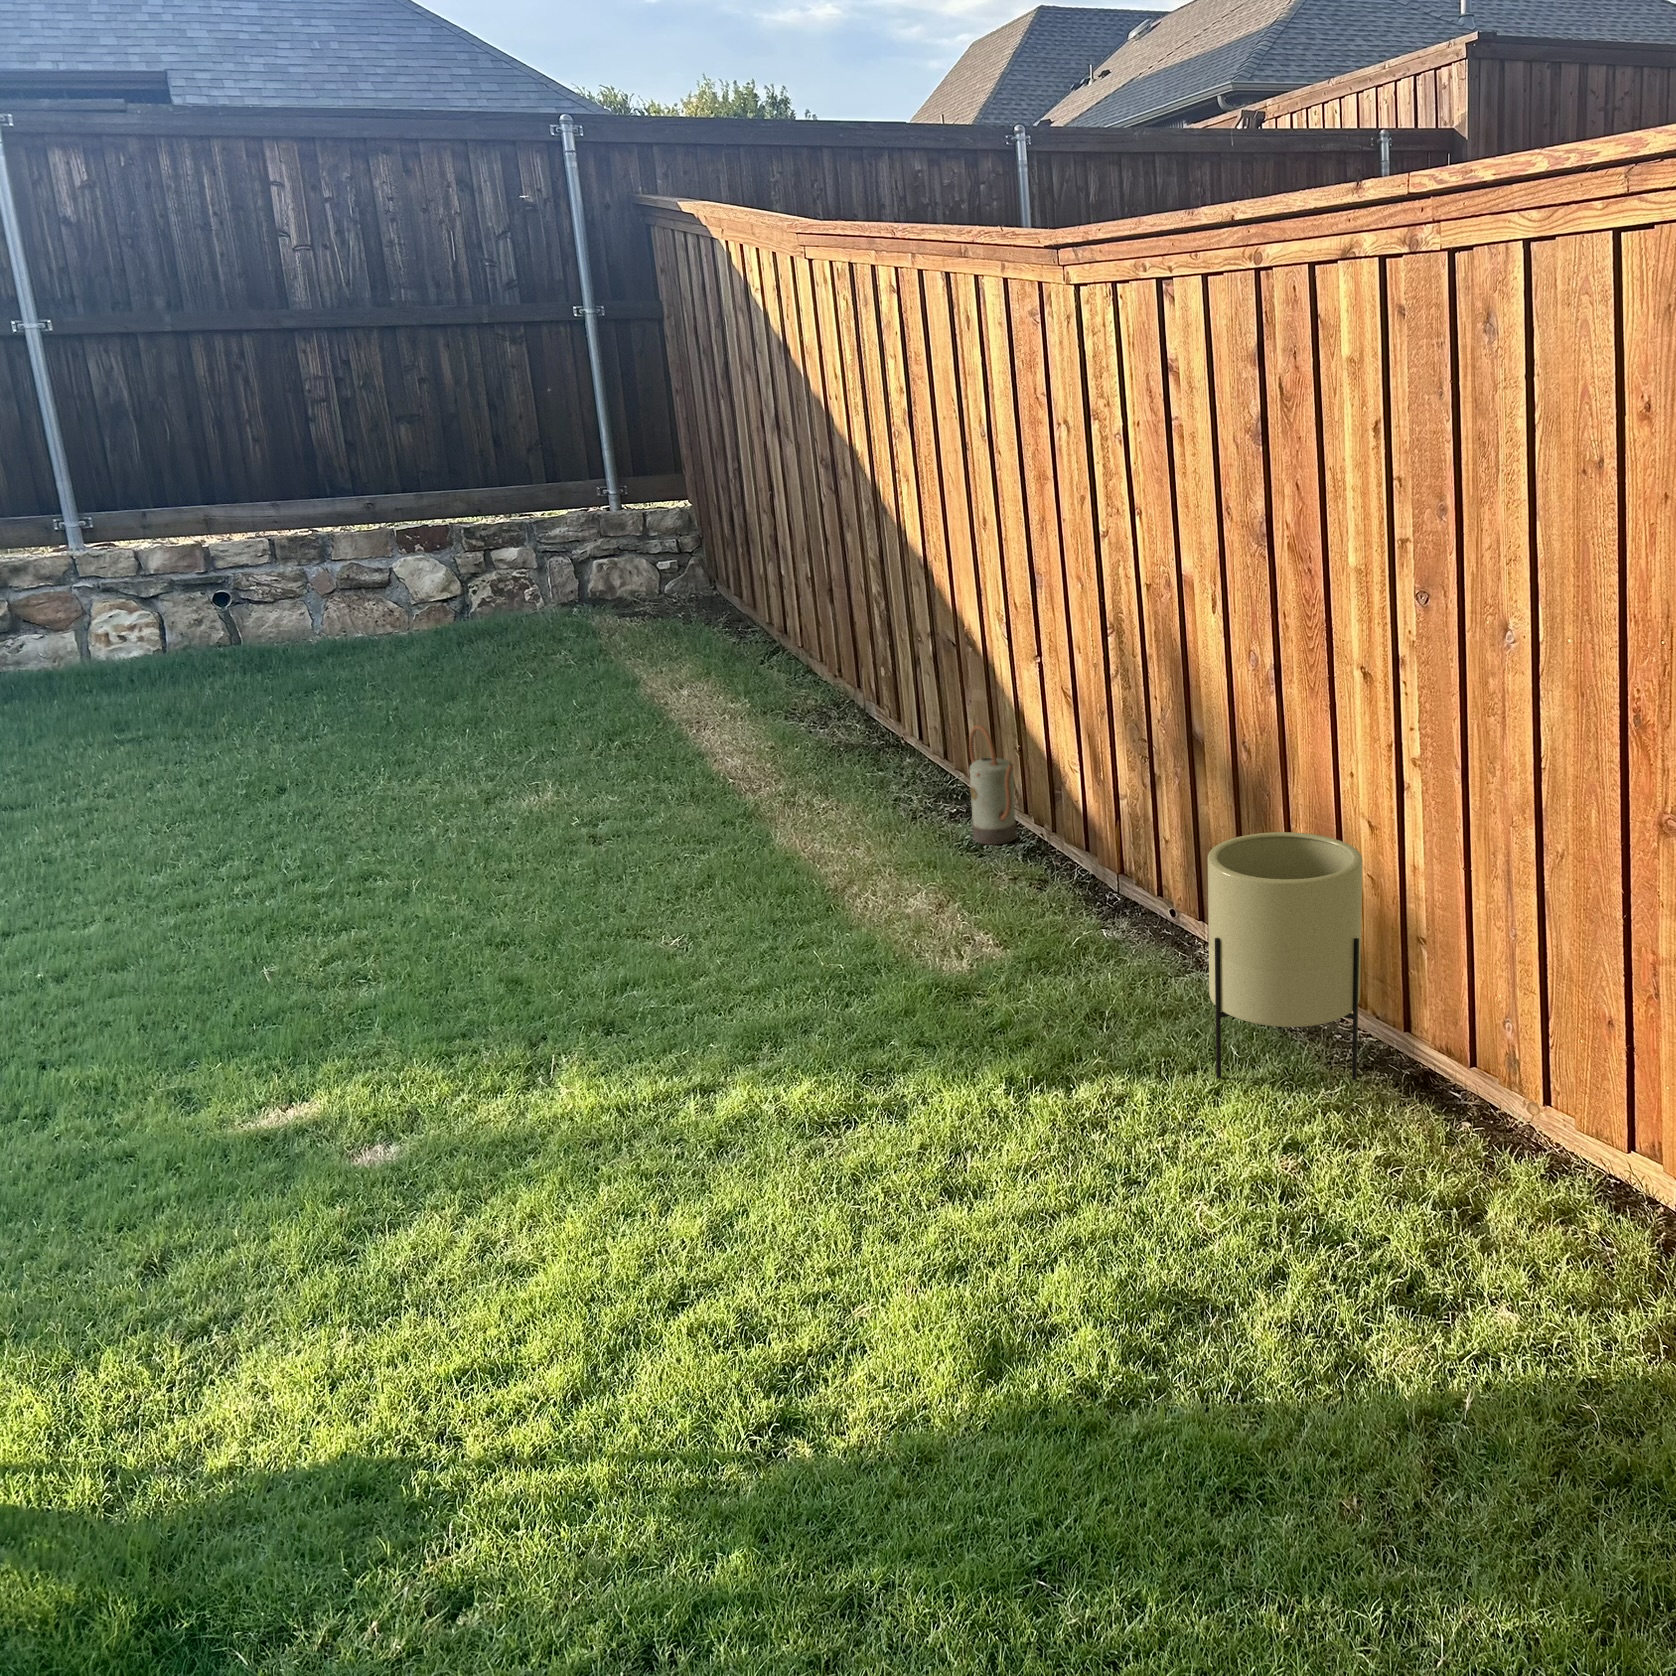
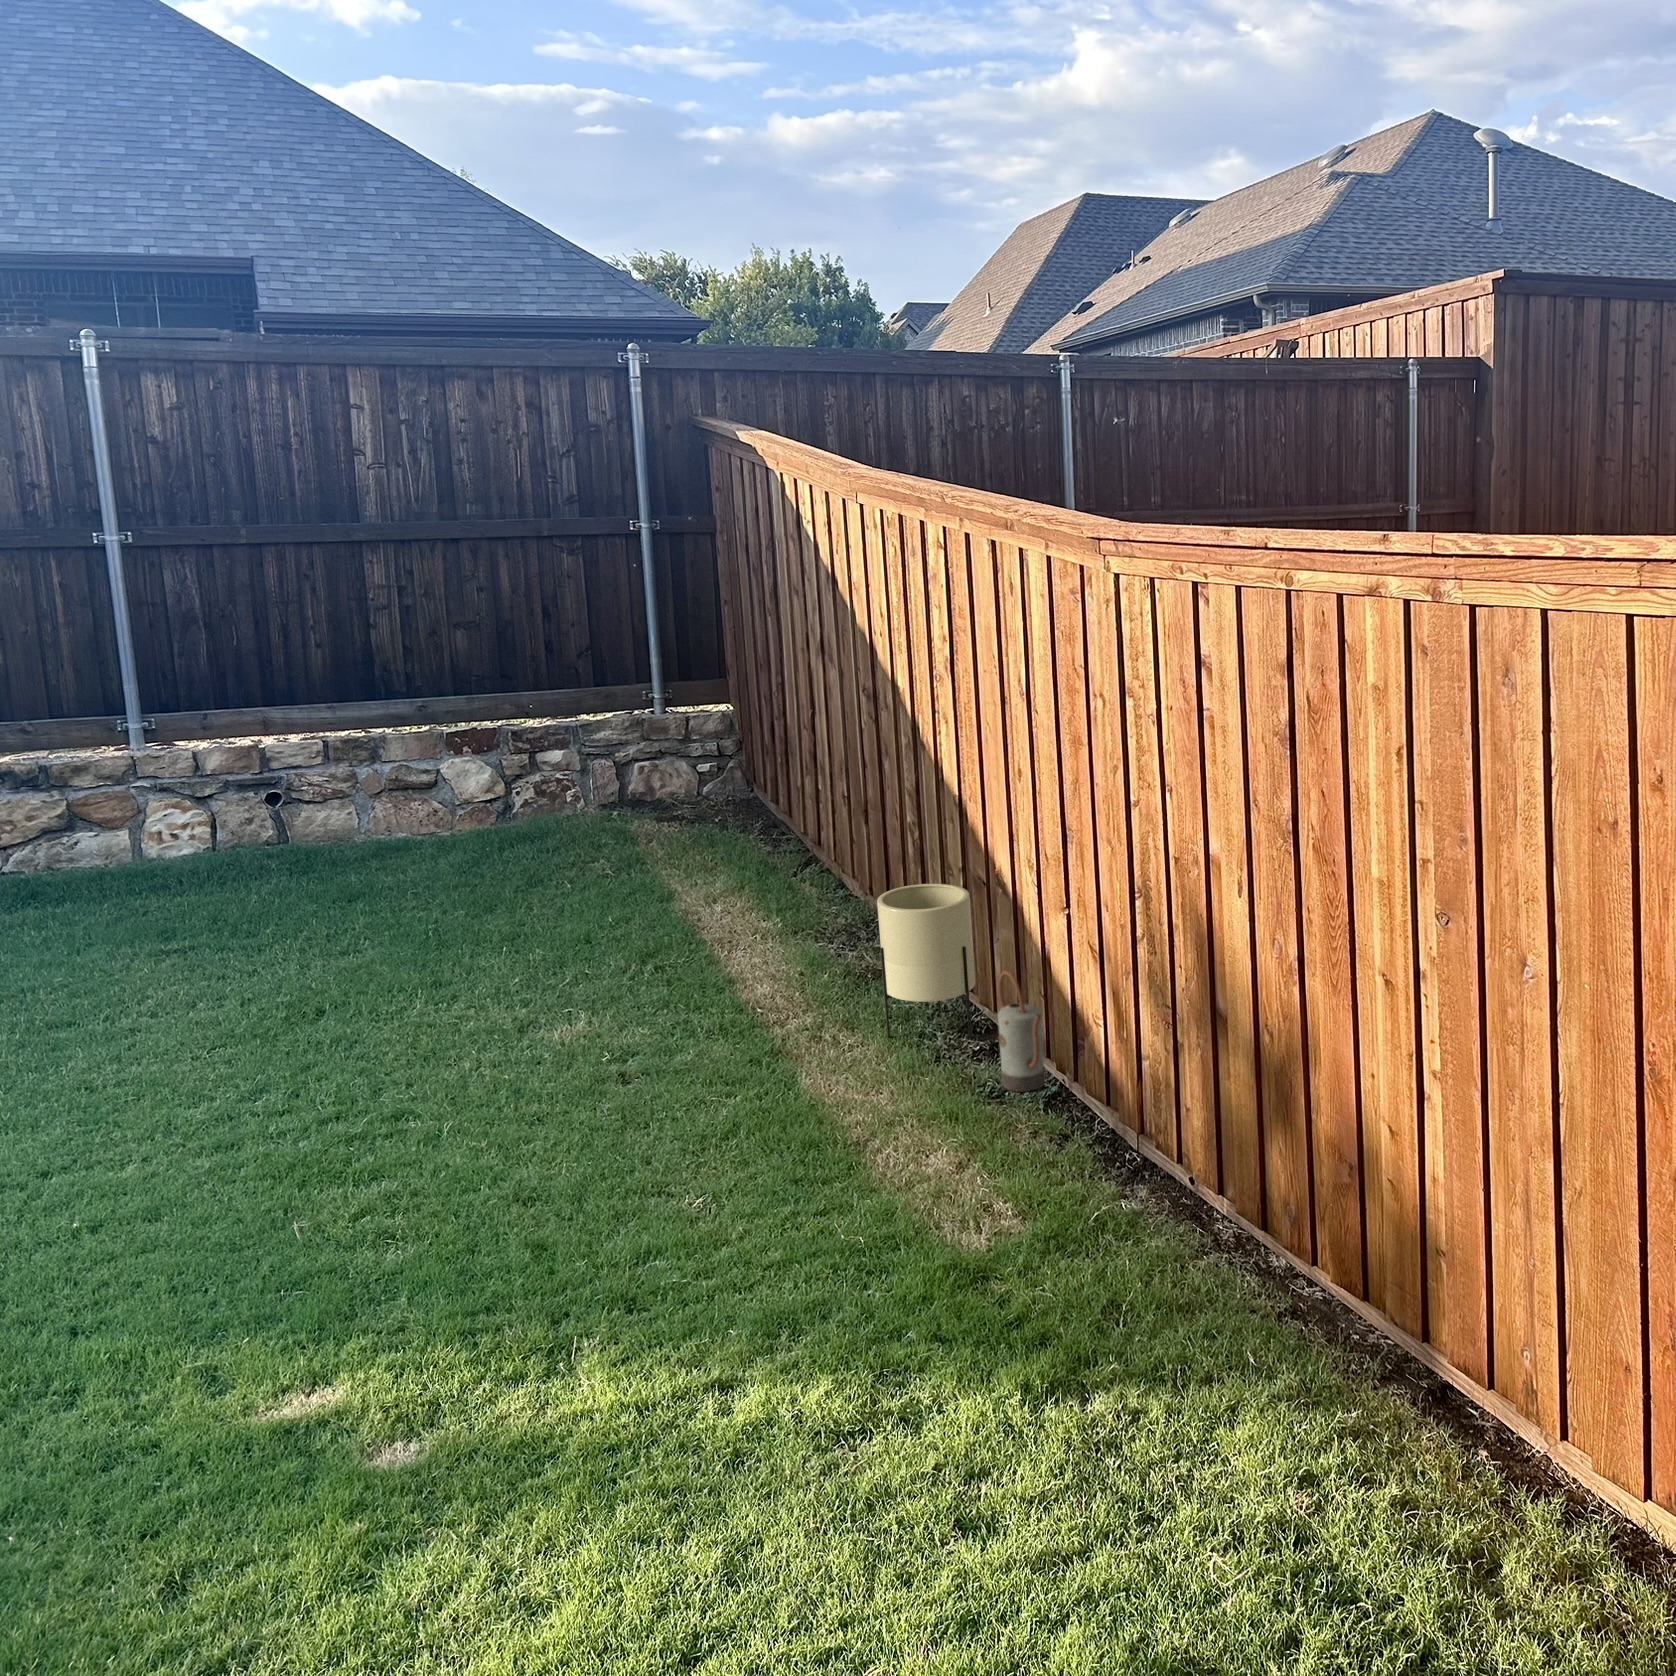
planter: present [1208,832,1362,1080] -> present [877,884,975,1038]

